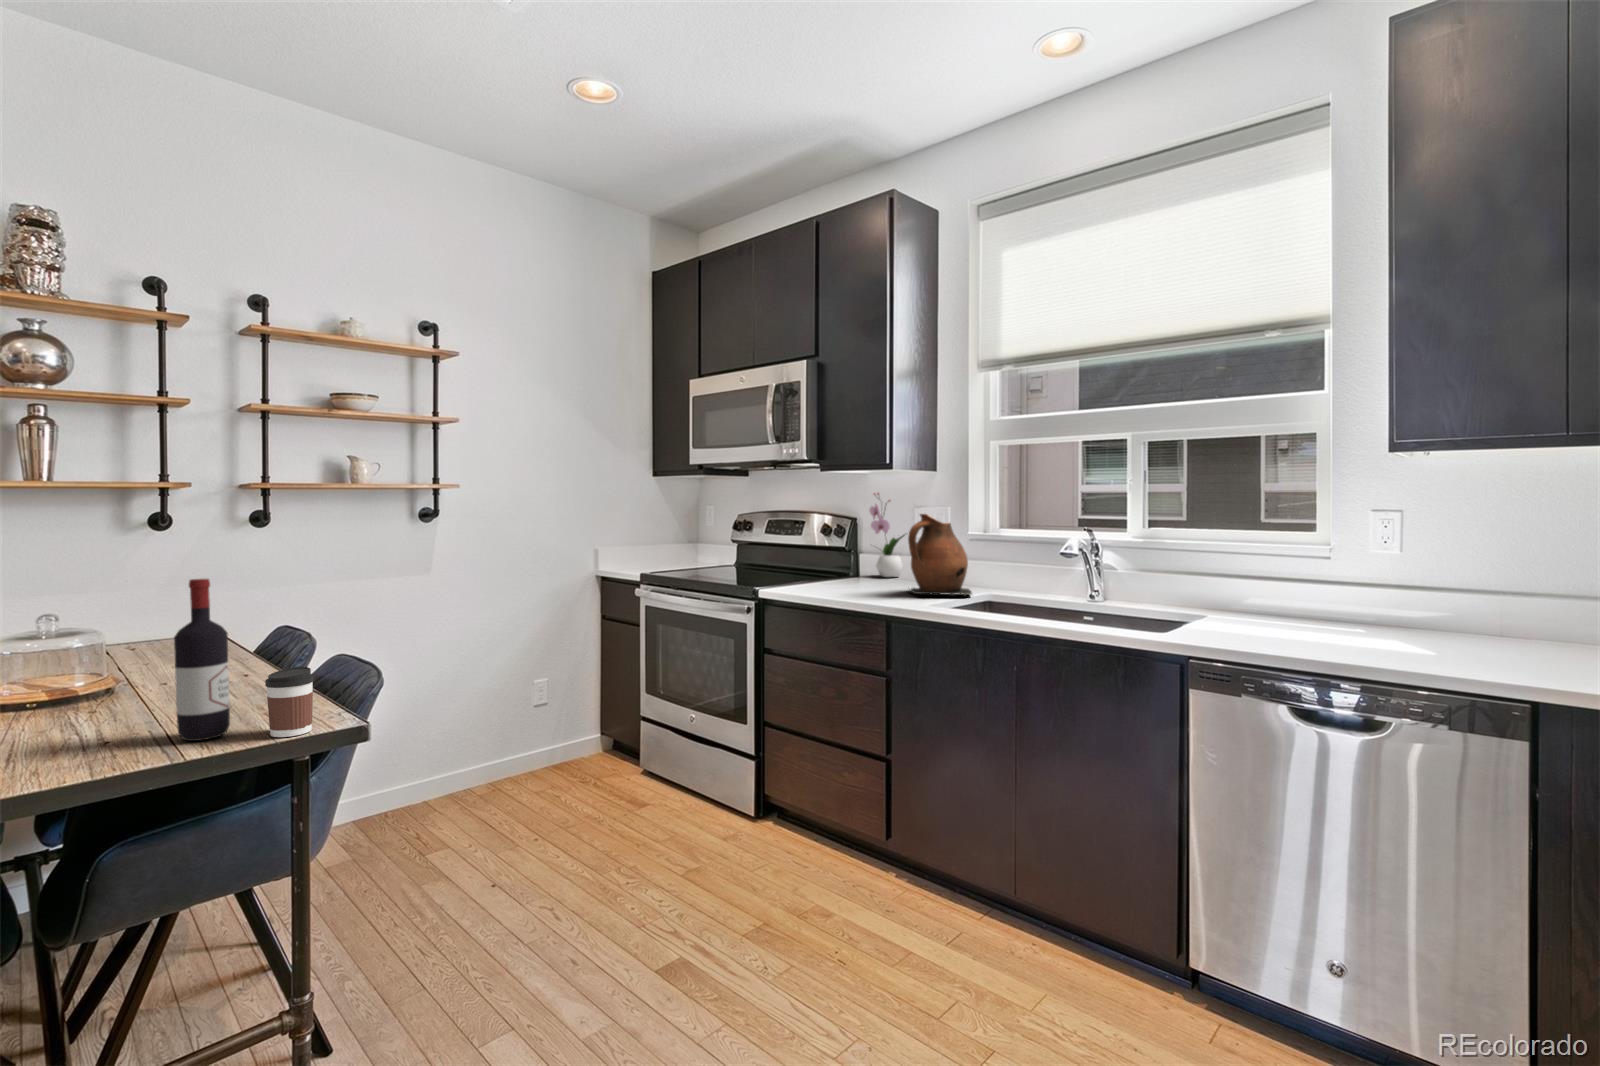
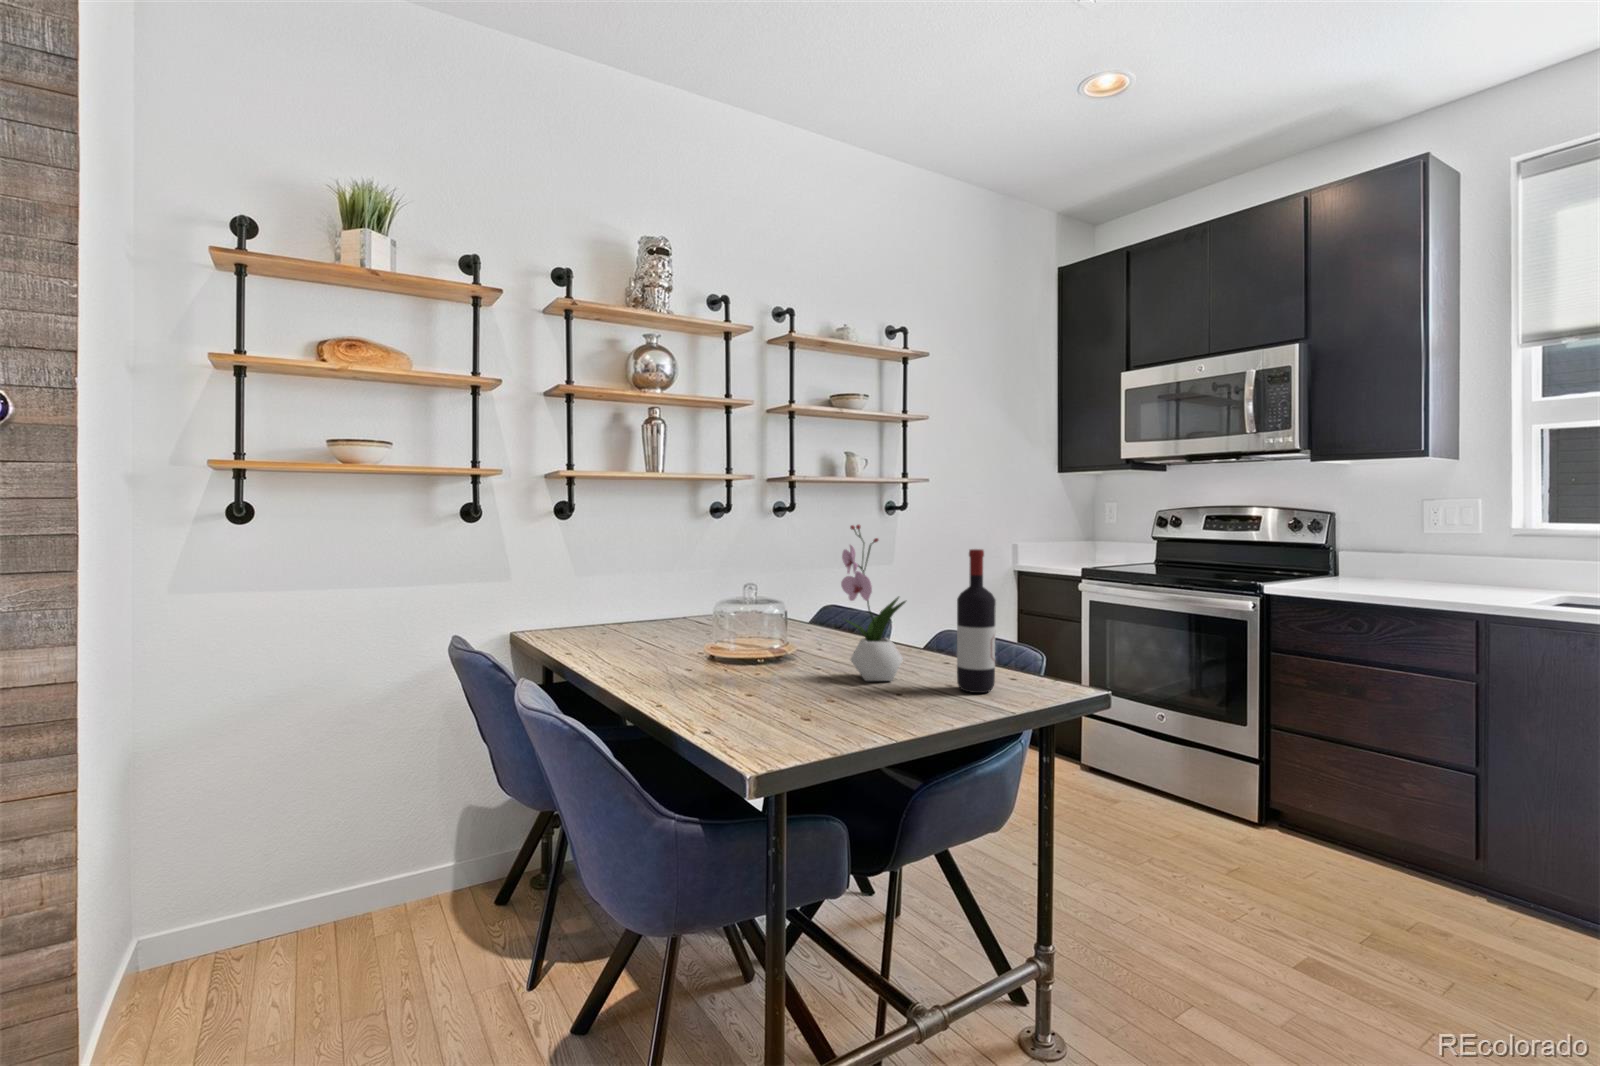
flower arrangement: present [869,493,905,577] -> present [841,525,906,681]
ceramic pitcher: present [908,514,972,596] -> none [1452,505,1561,596]
coffee cup: present [265,667,314,737] -> none [1027,633,1066,694]

